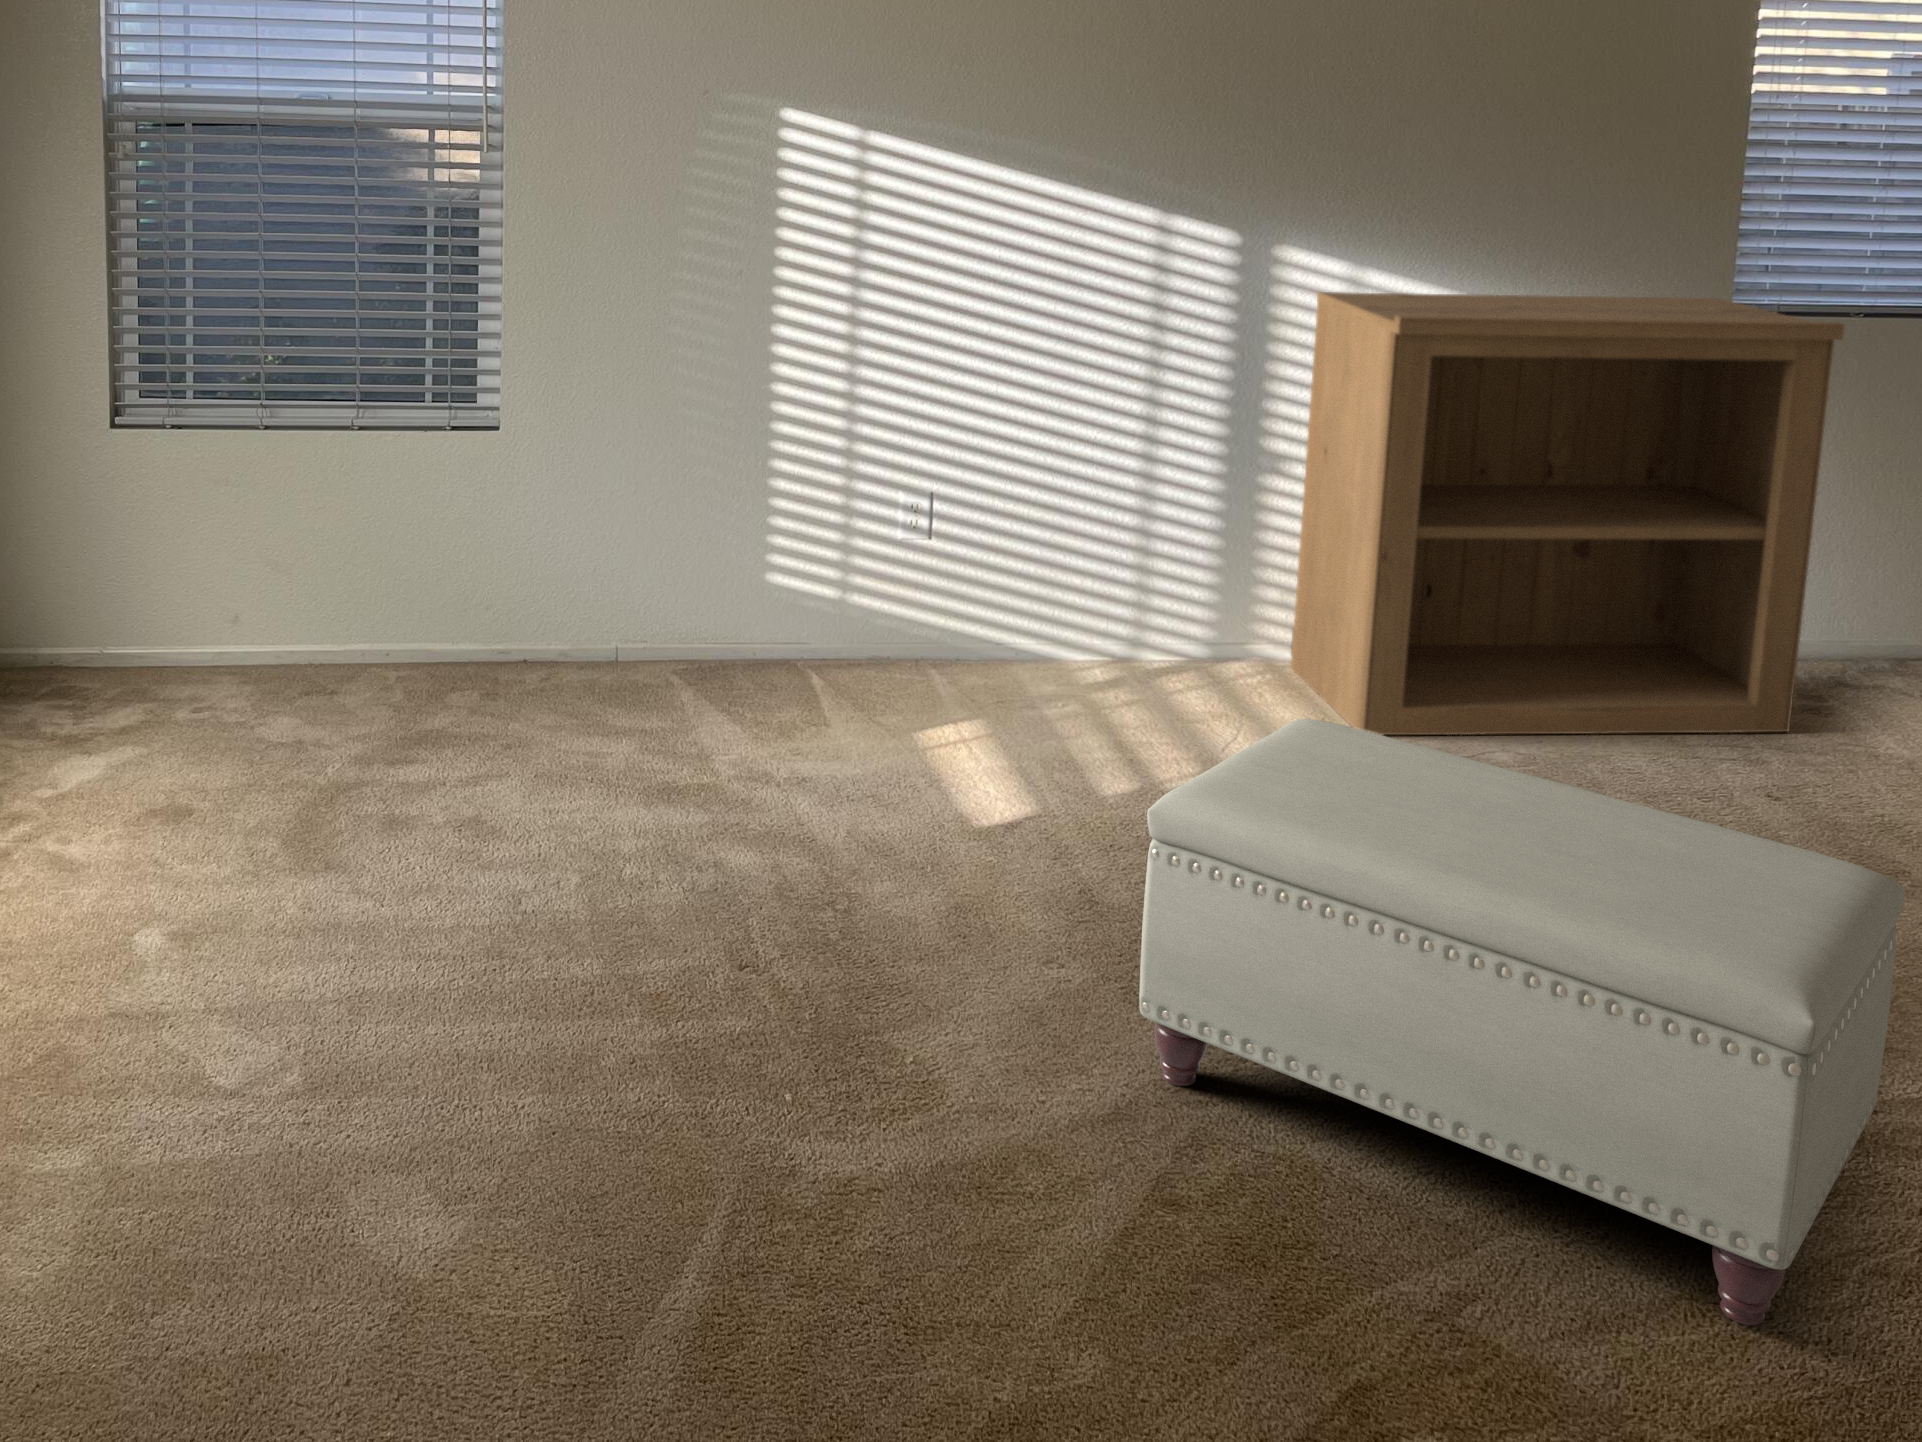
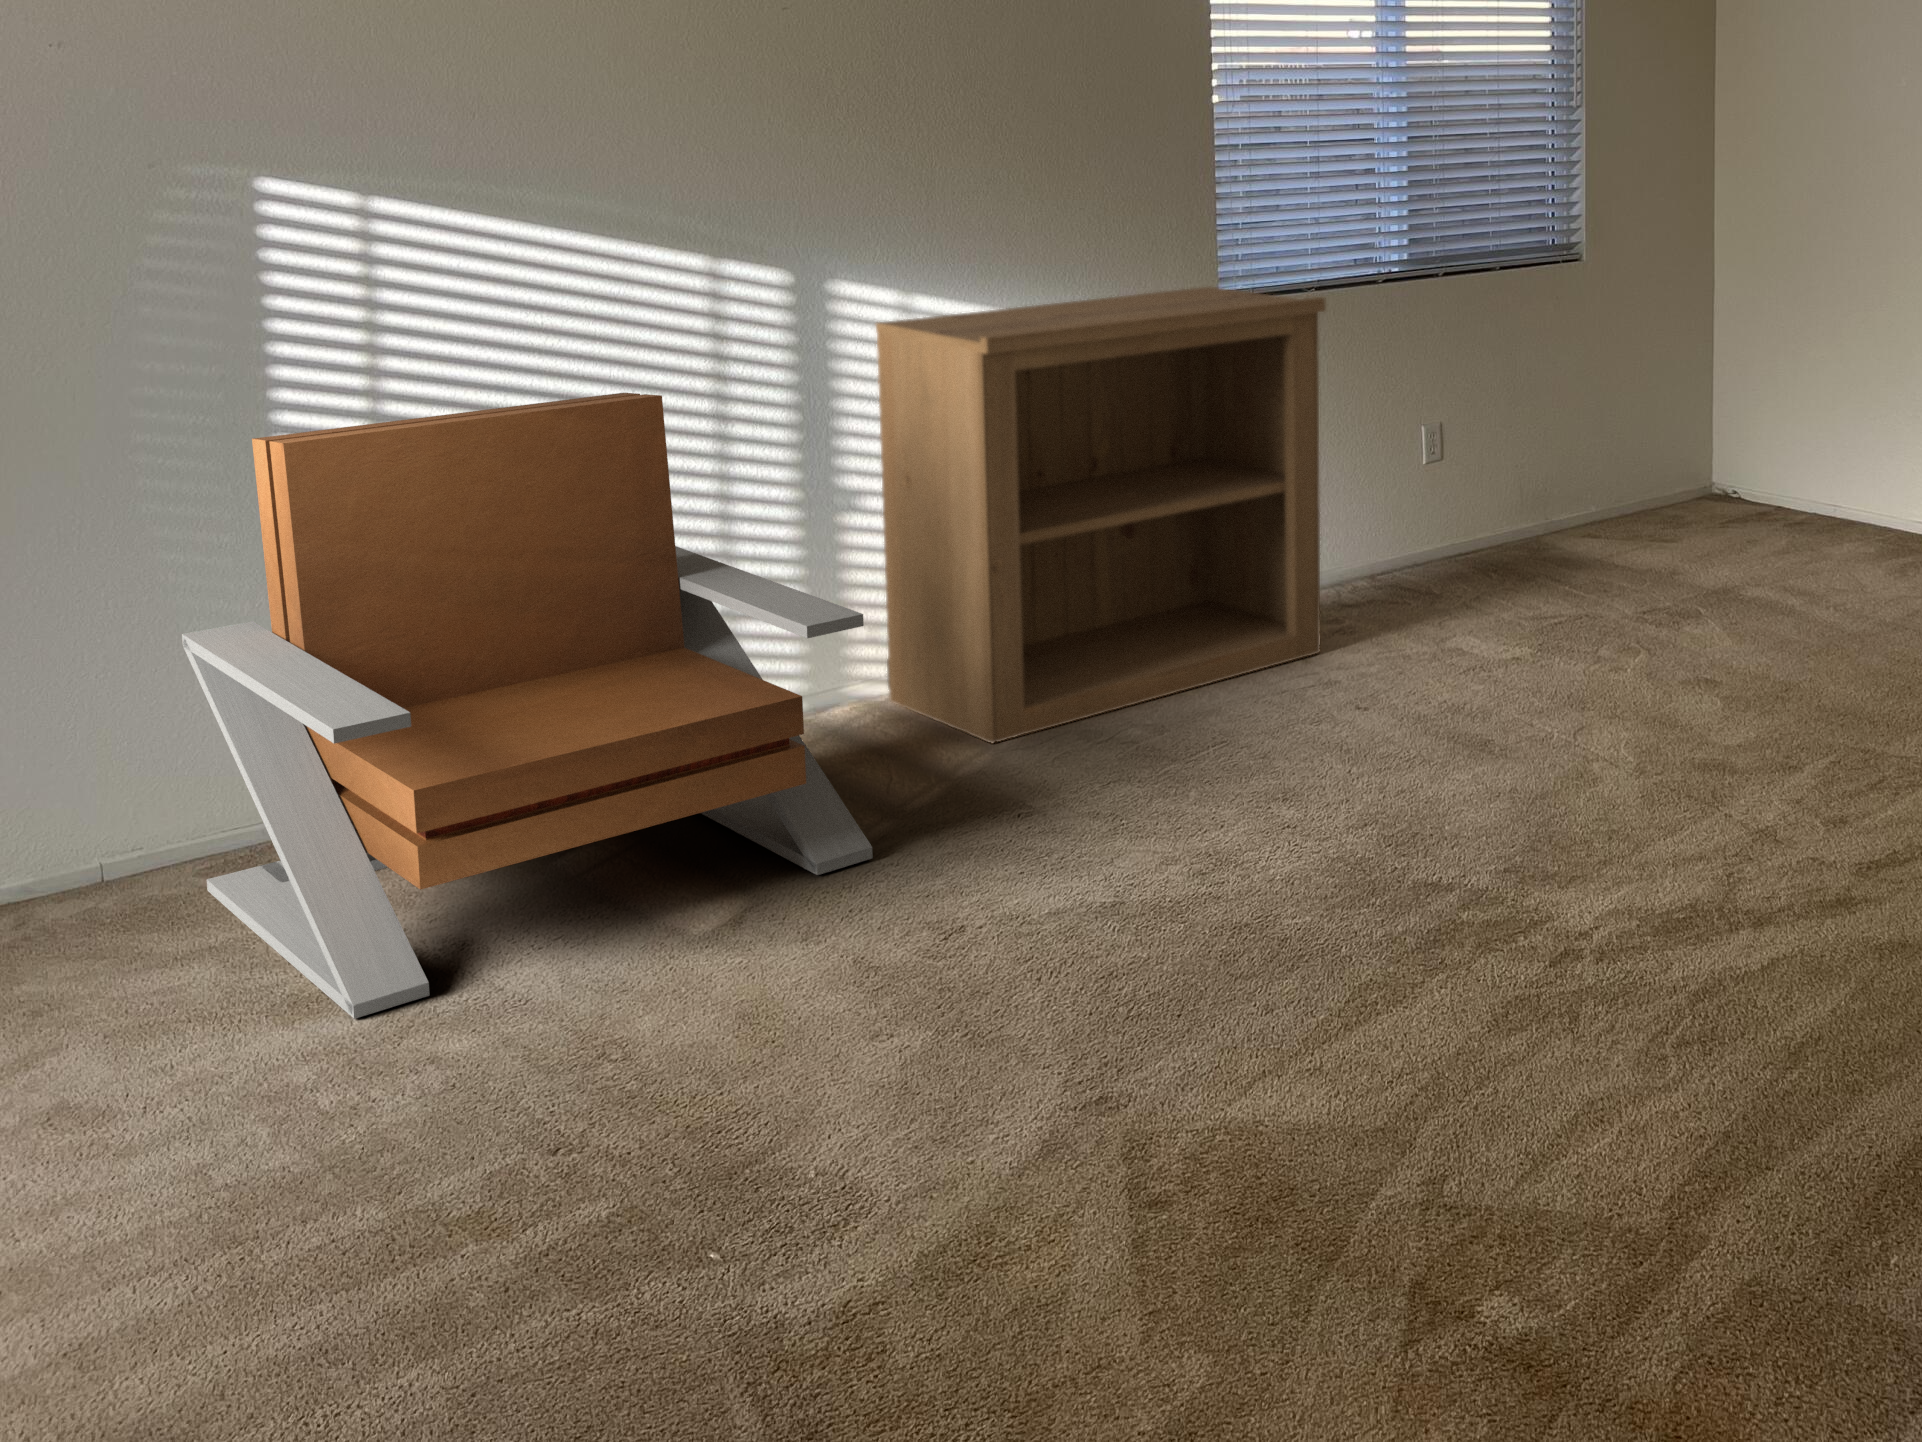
lounge chair: none [675,322,1193,821] -> present [182,393,873,1019]
ottoman: present [1139,718,1905,1325] -> none [970,716,1547,1079]

